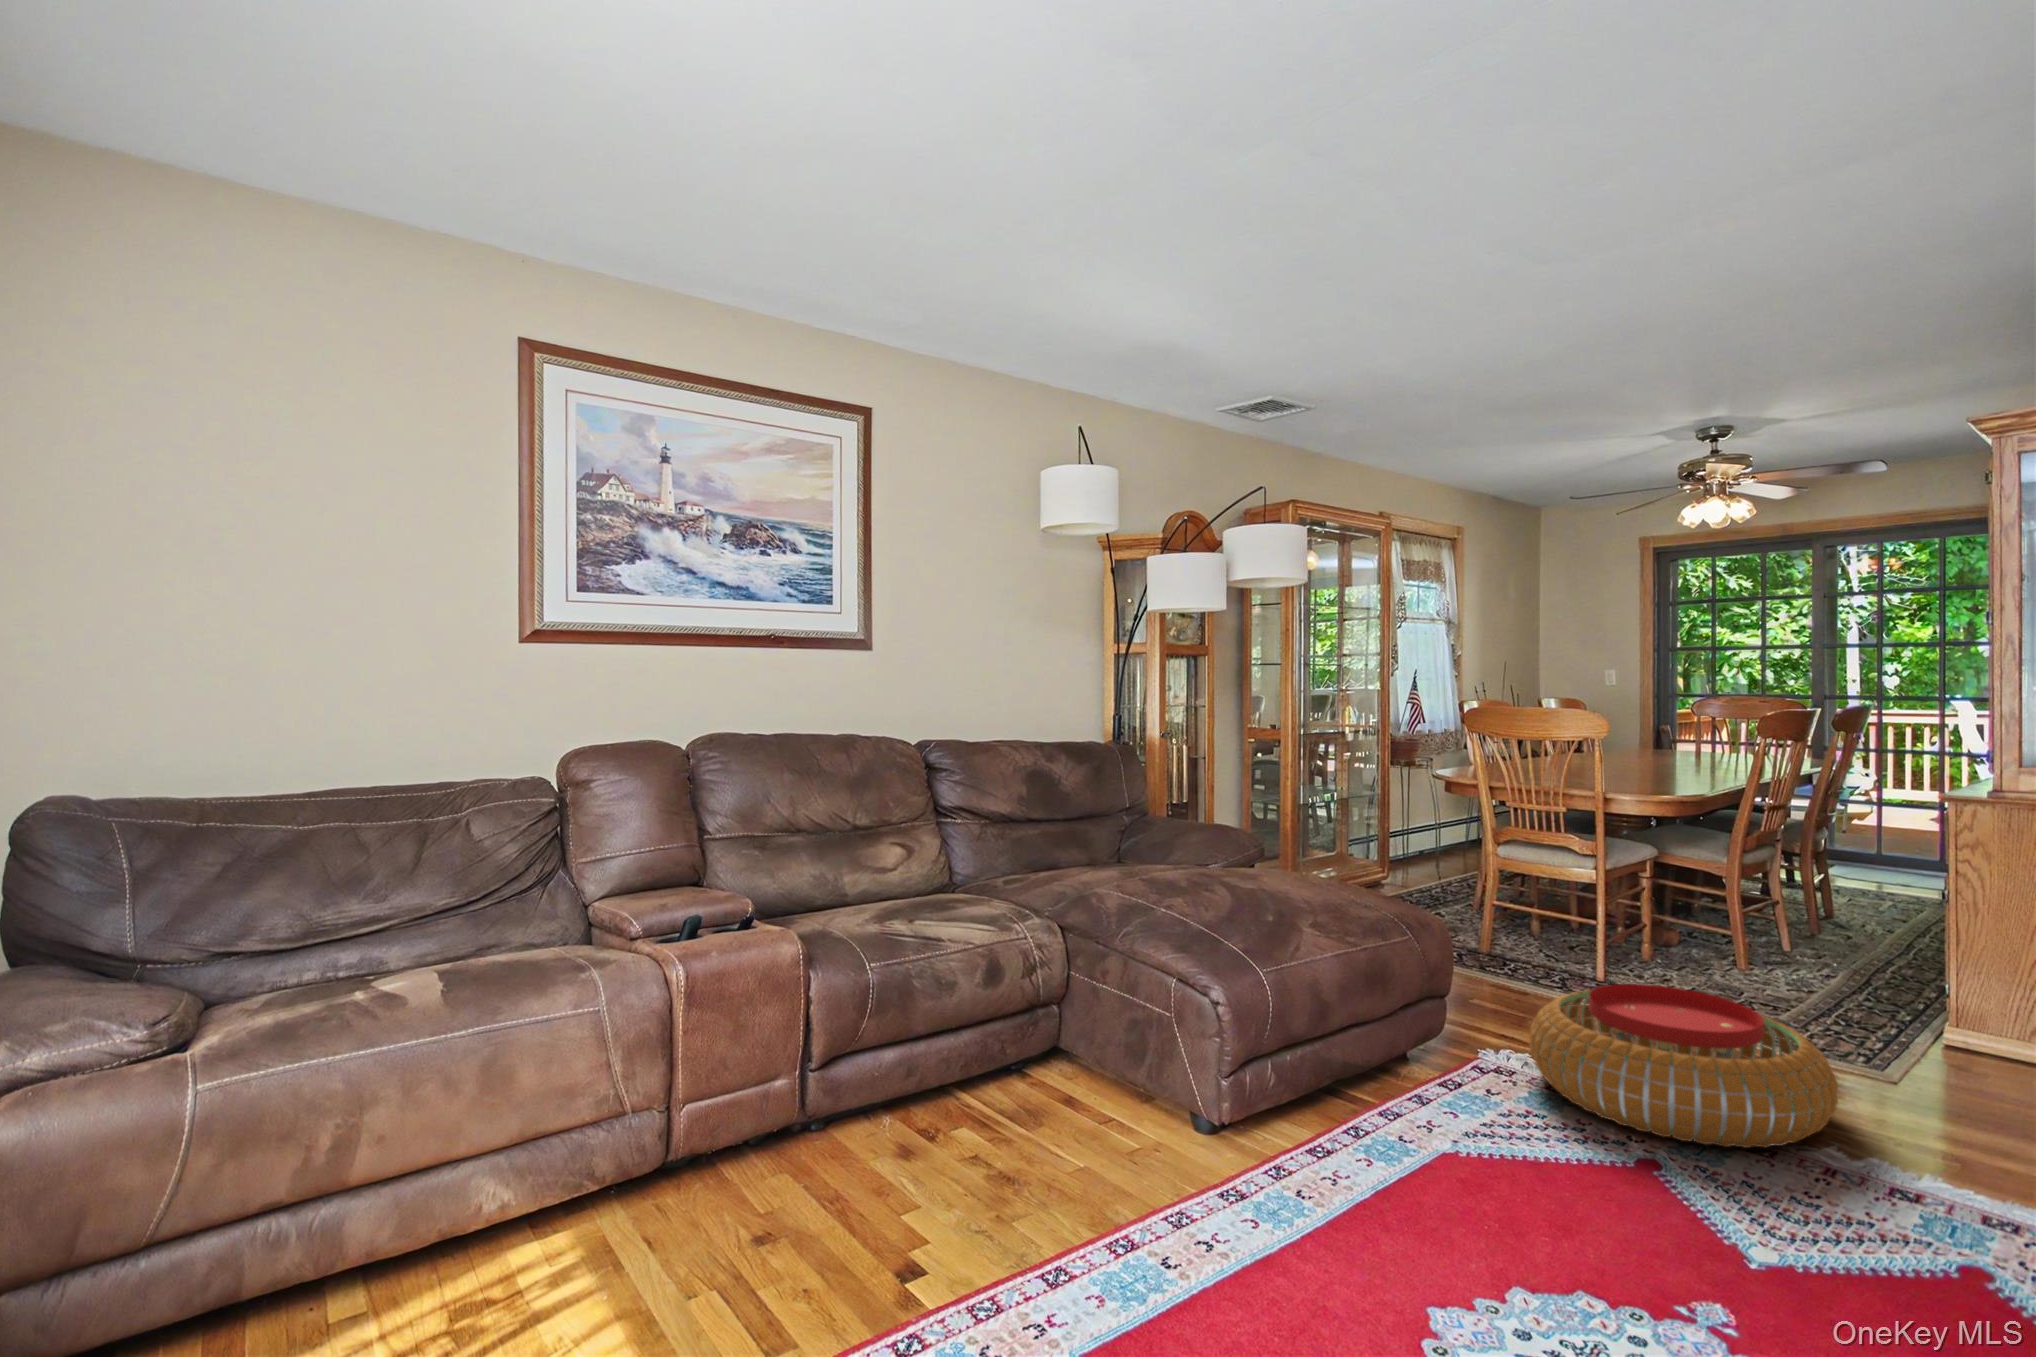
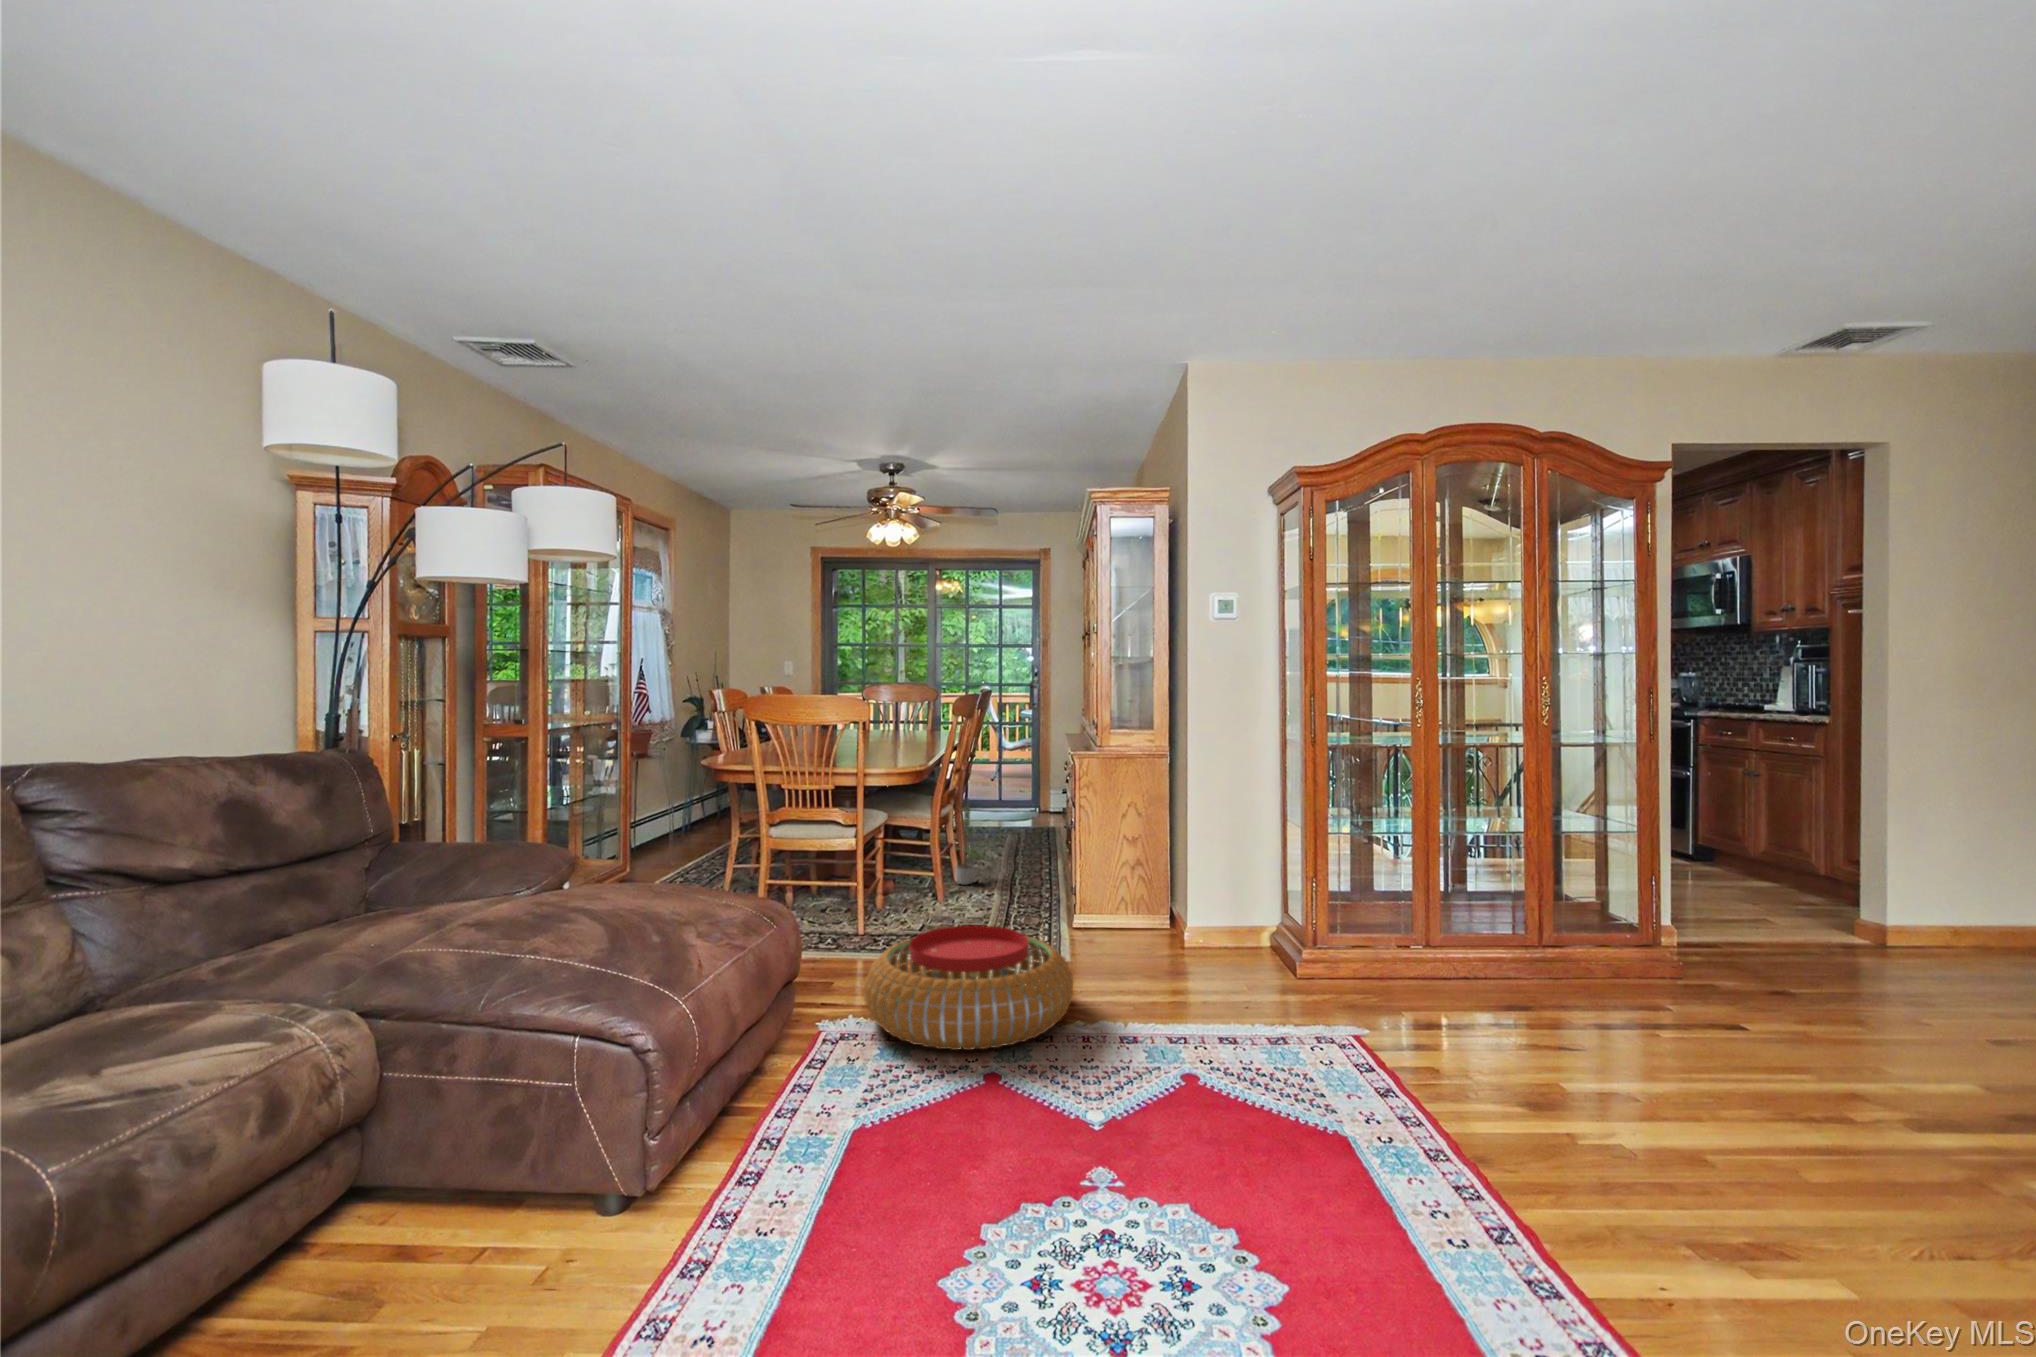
potted plant: none [1774,844,1839,958] -> present [956,804,983,885]

